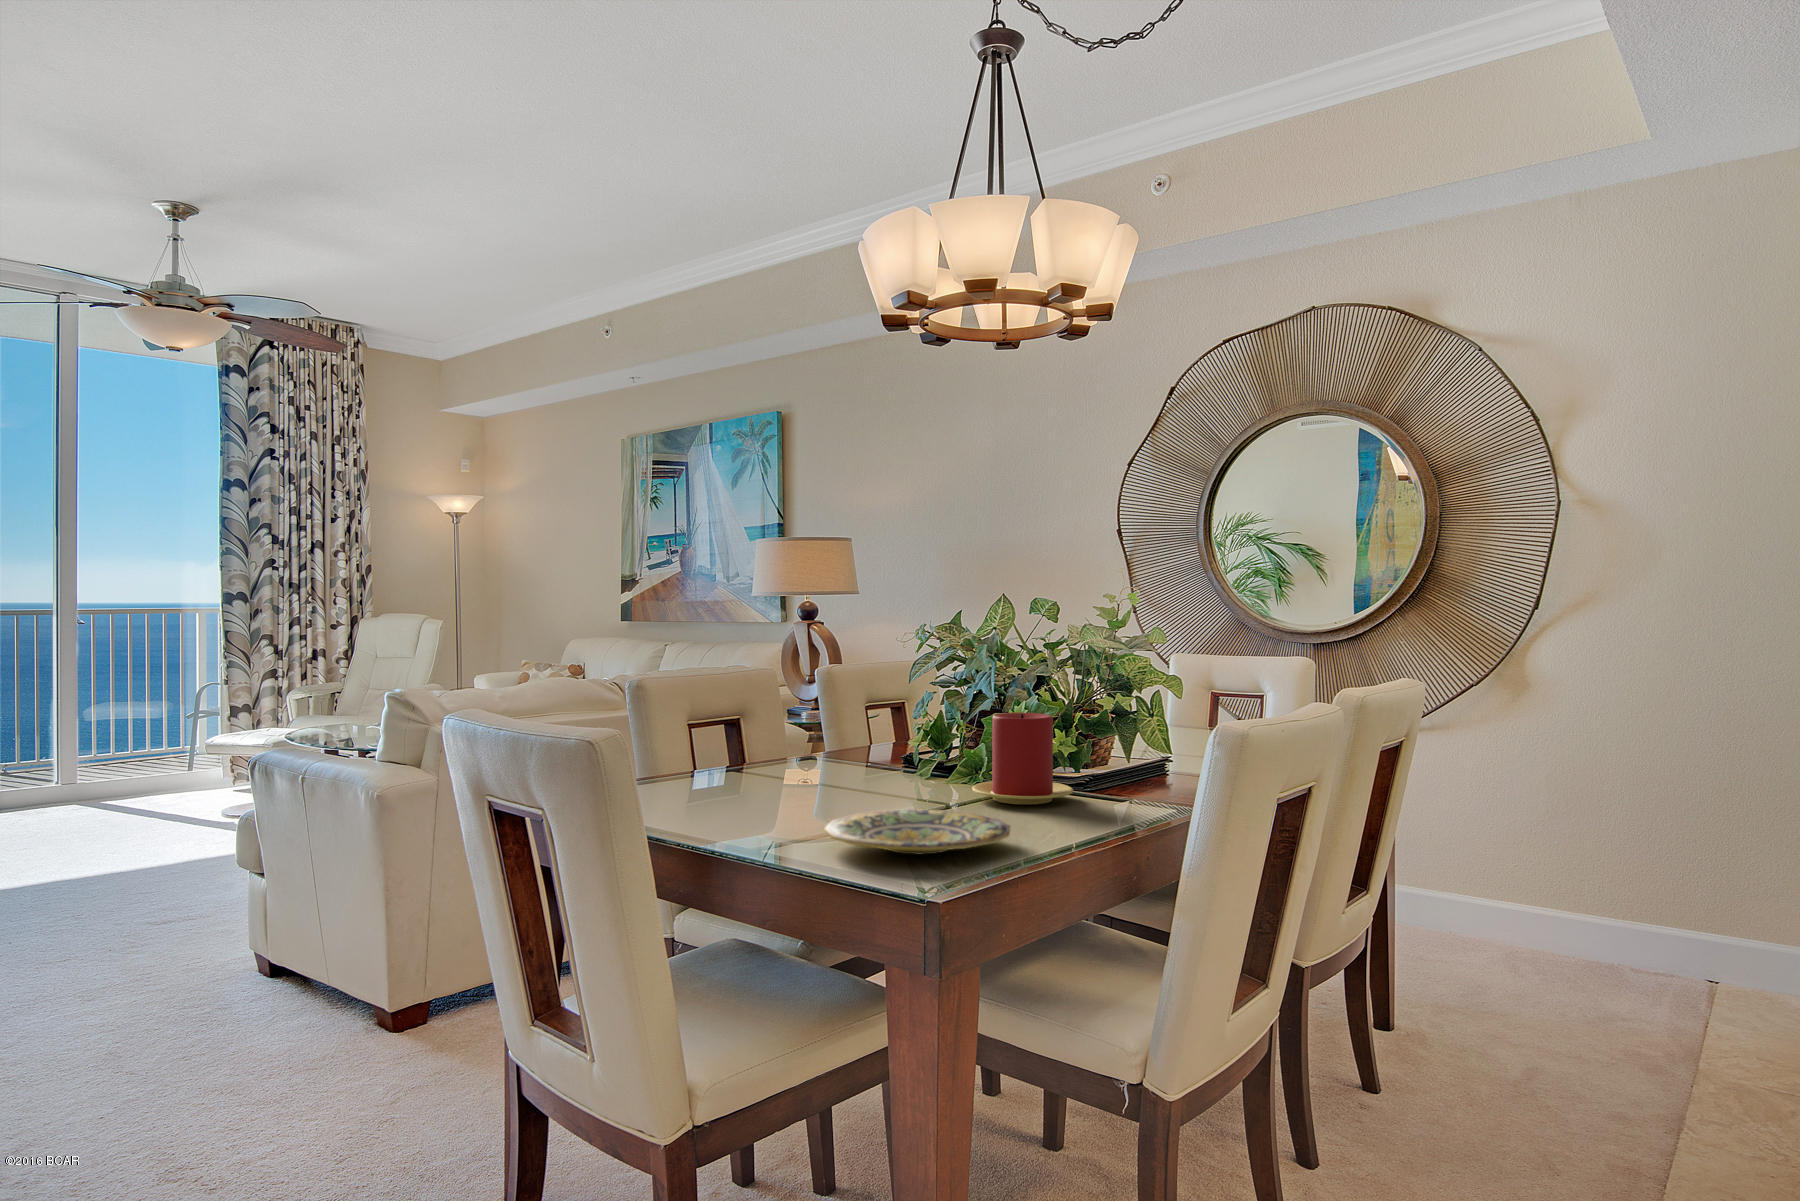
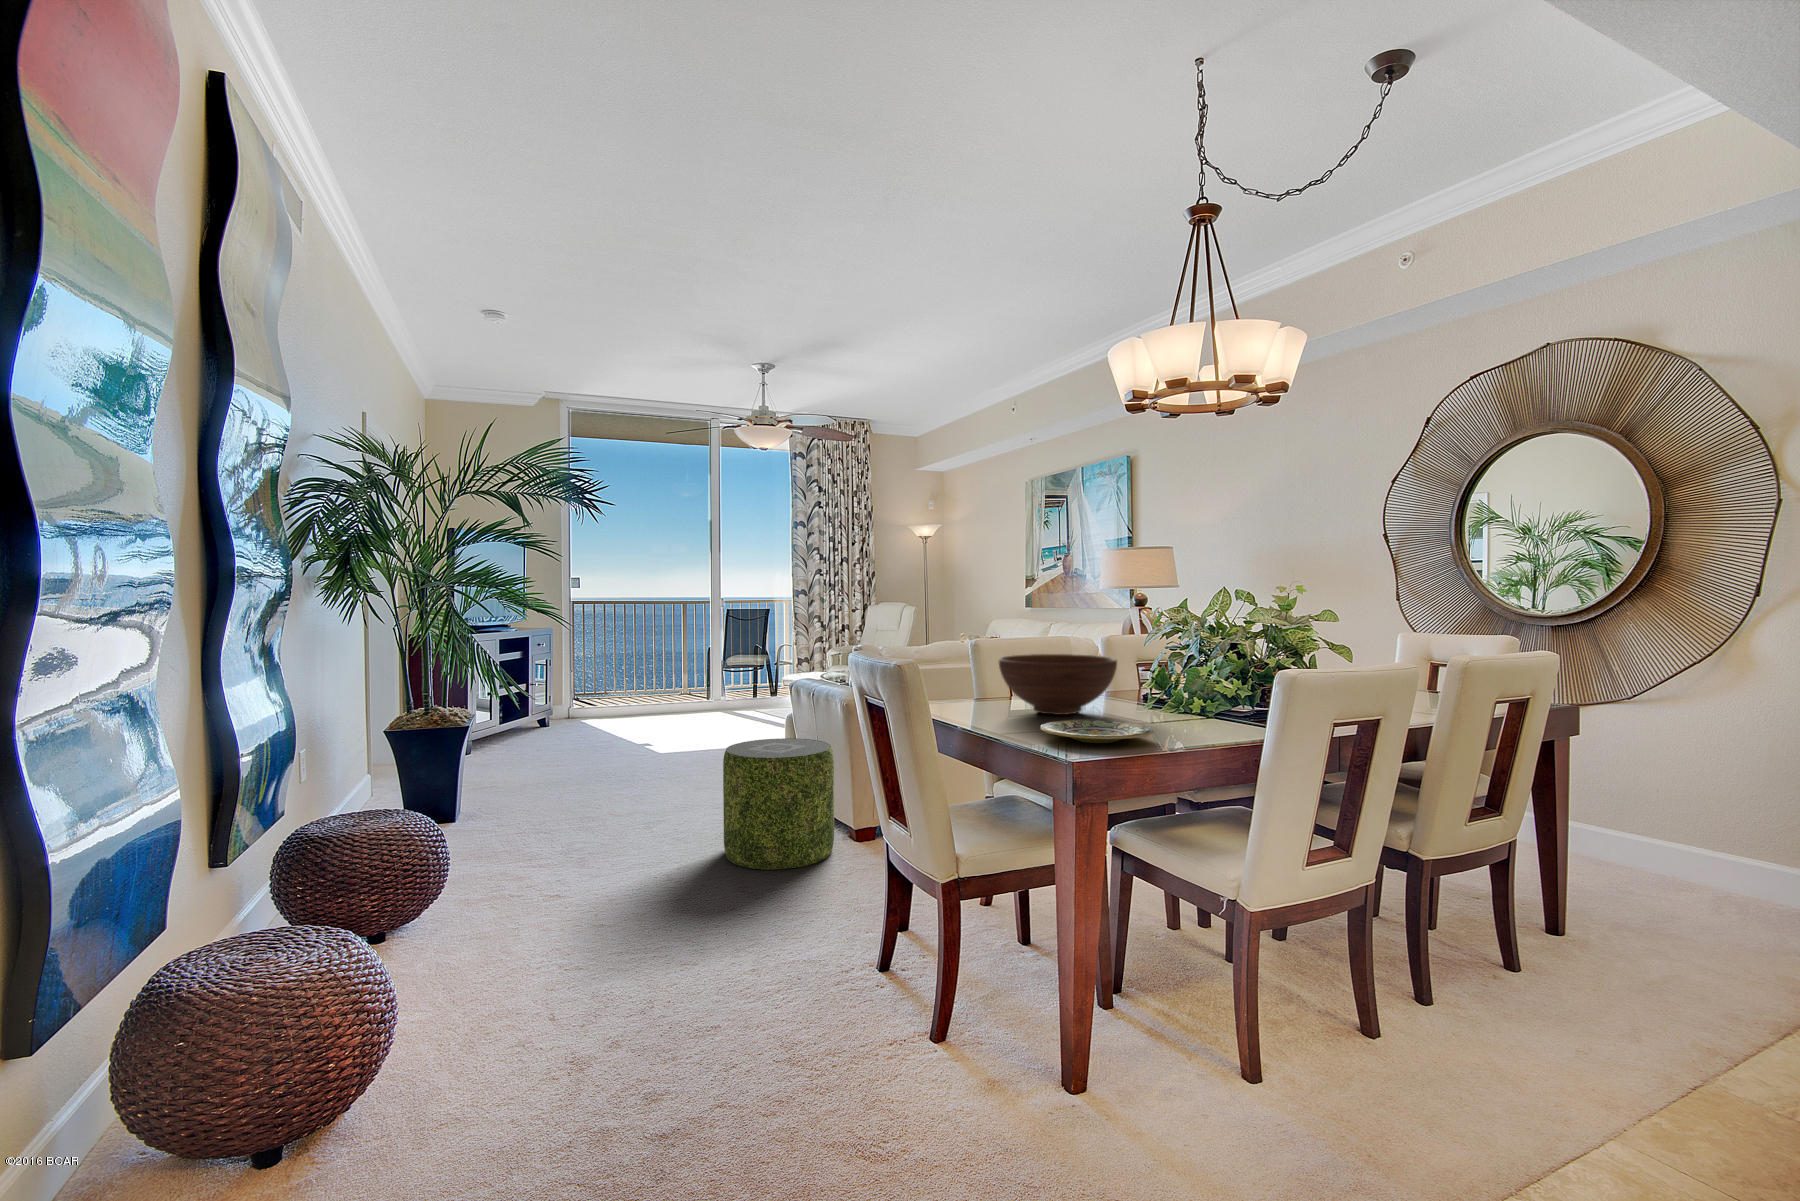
fruit bowl: none [703,698,895,799] -> present [999,654,1117,715]
candle: present [972,713,1073,804] -> none [1164,666,1233,725]
pouf: none [115,861,352,1124] -> present [723,738,834,870]

